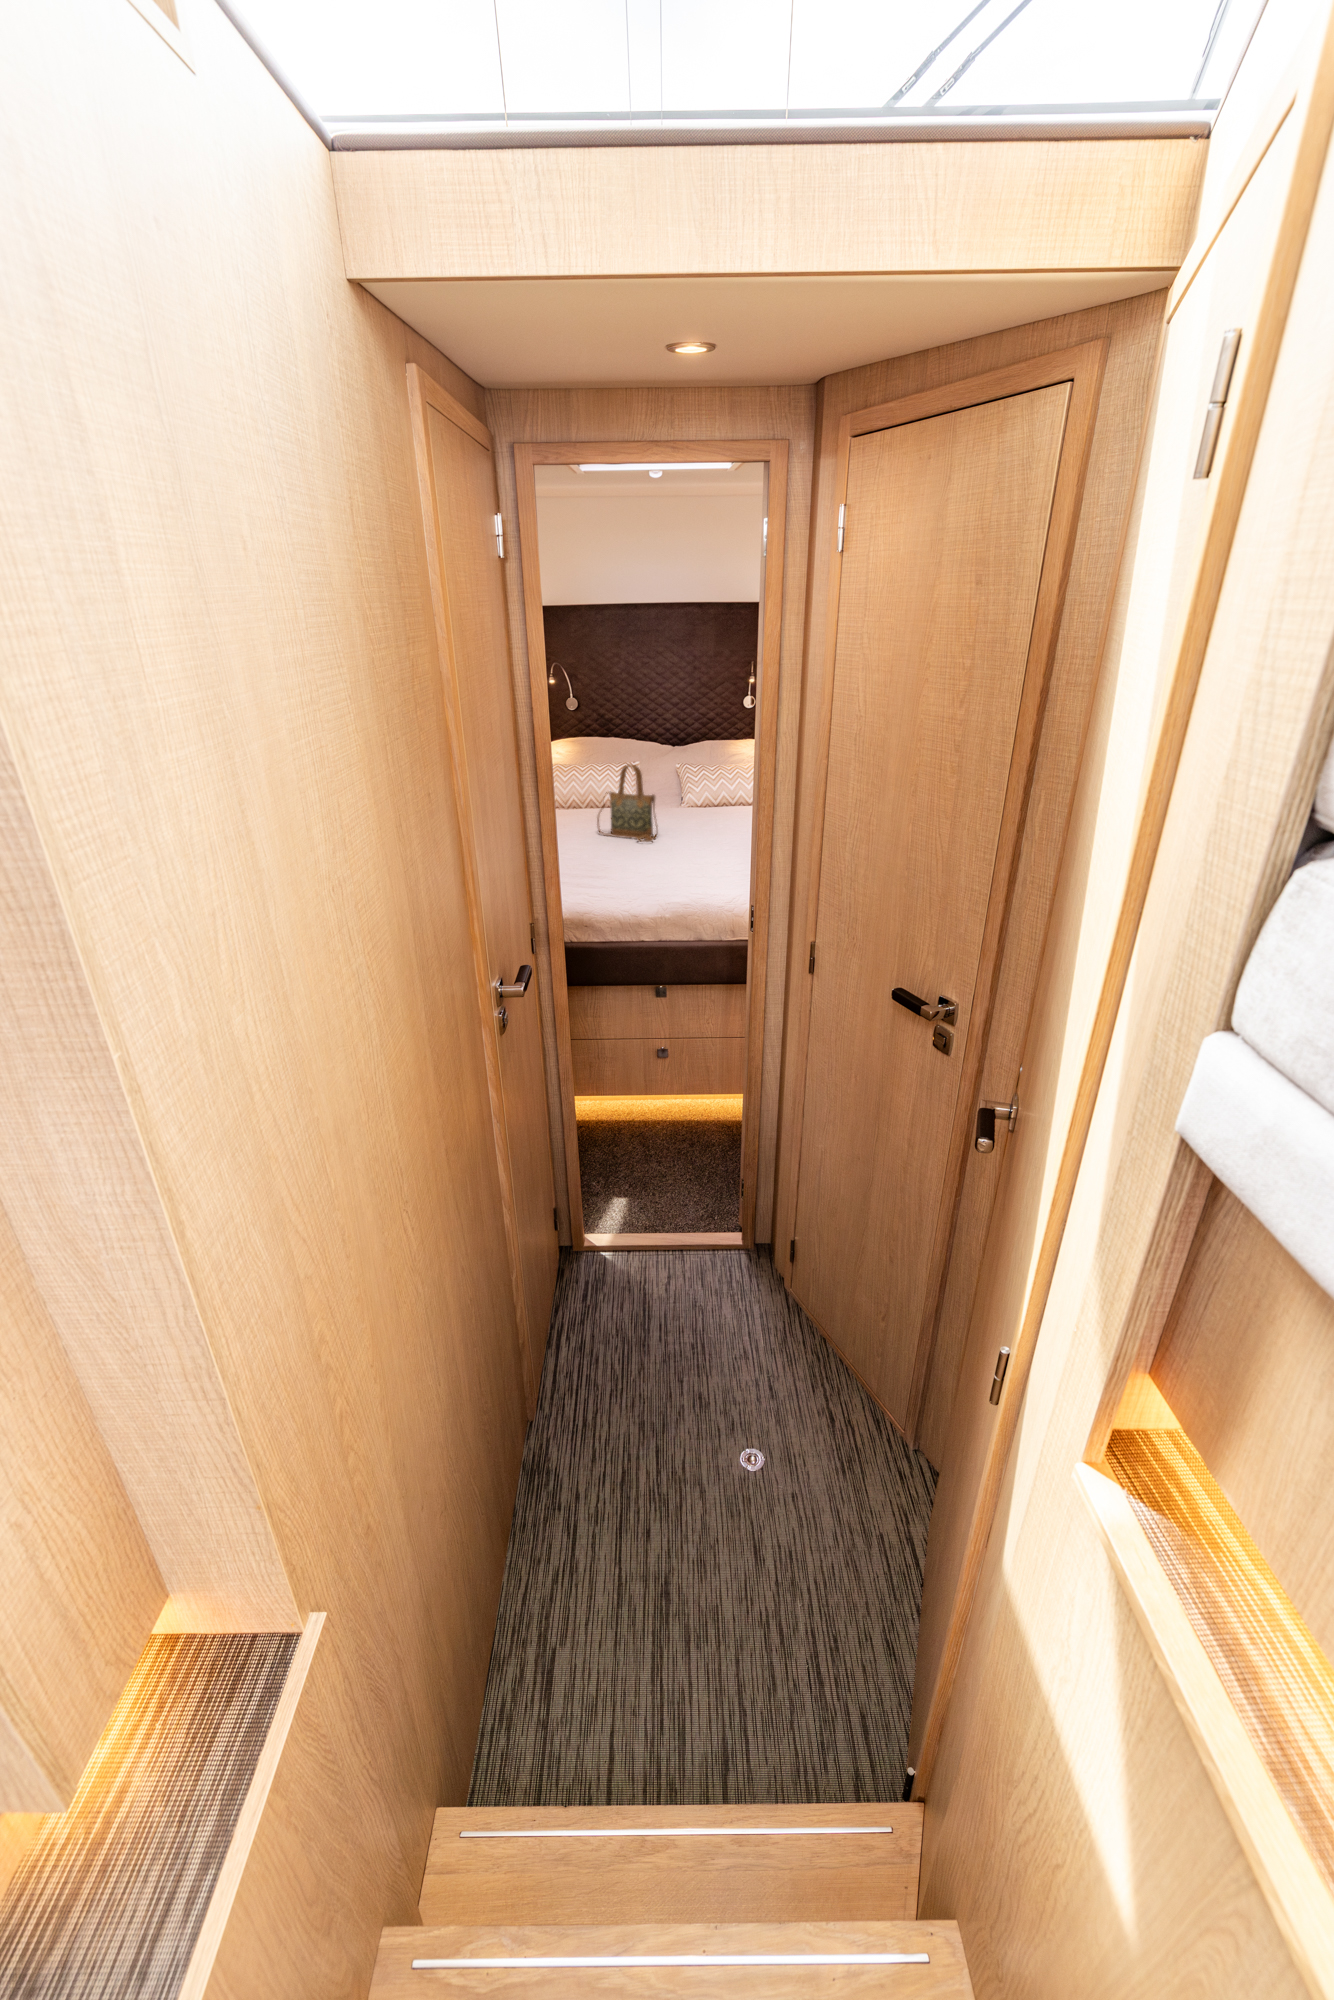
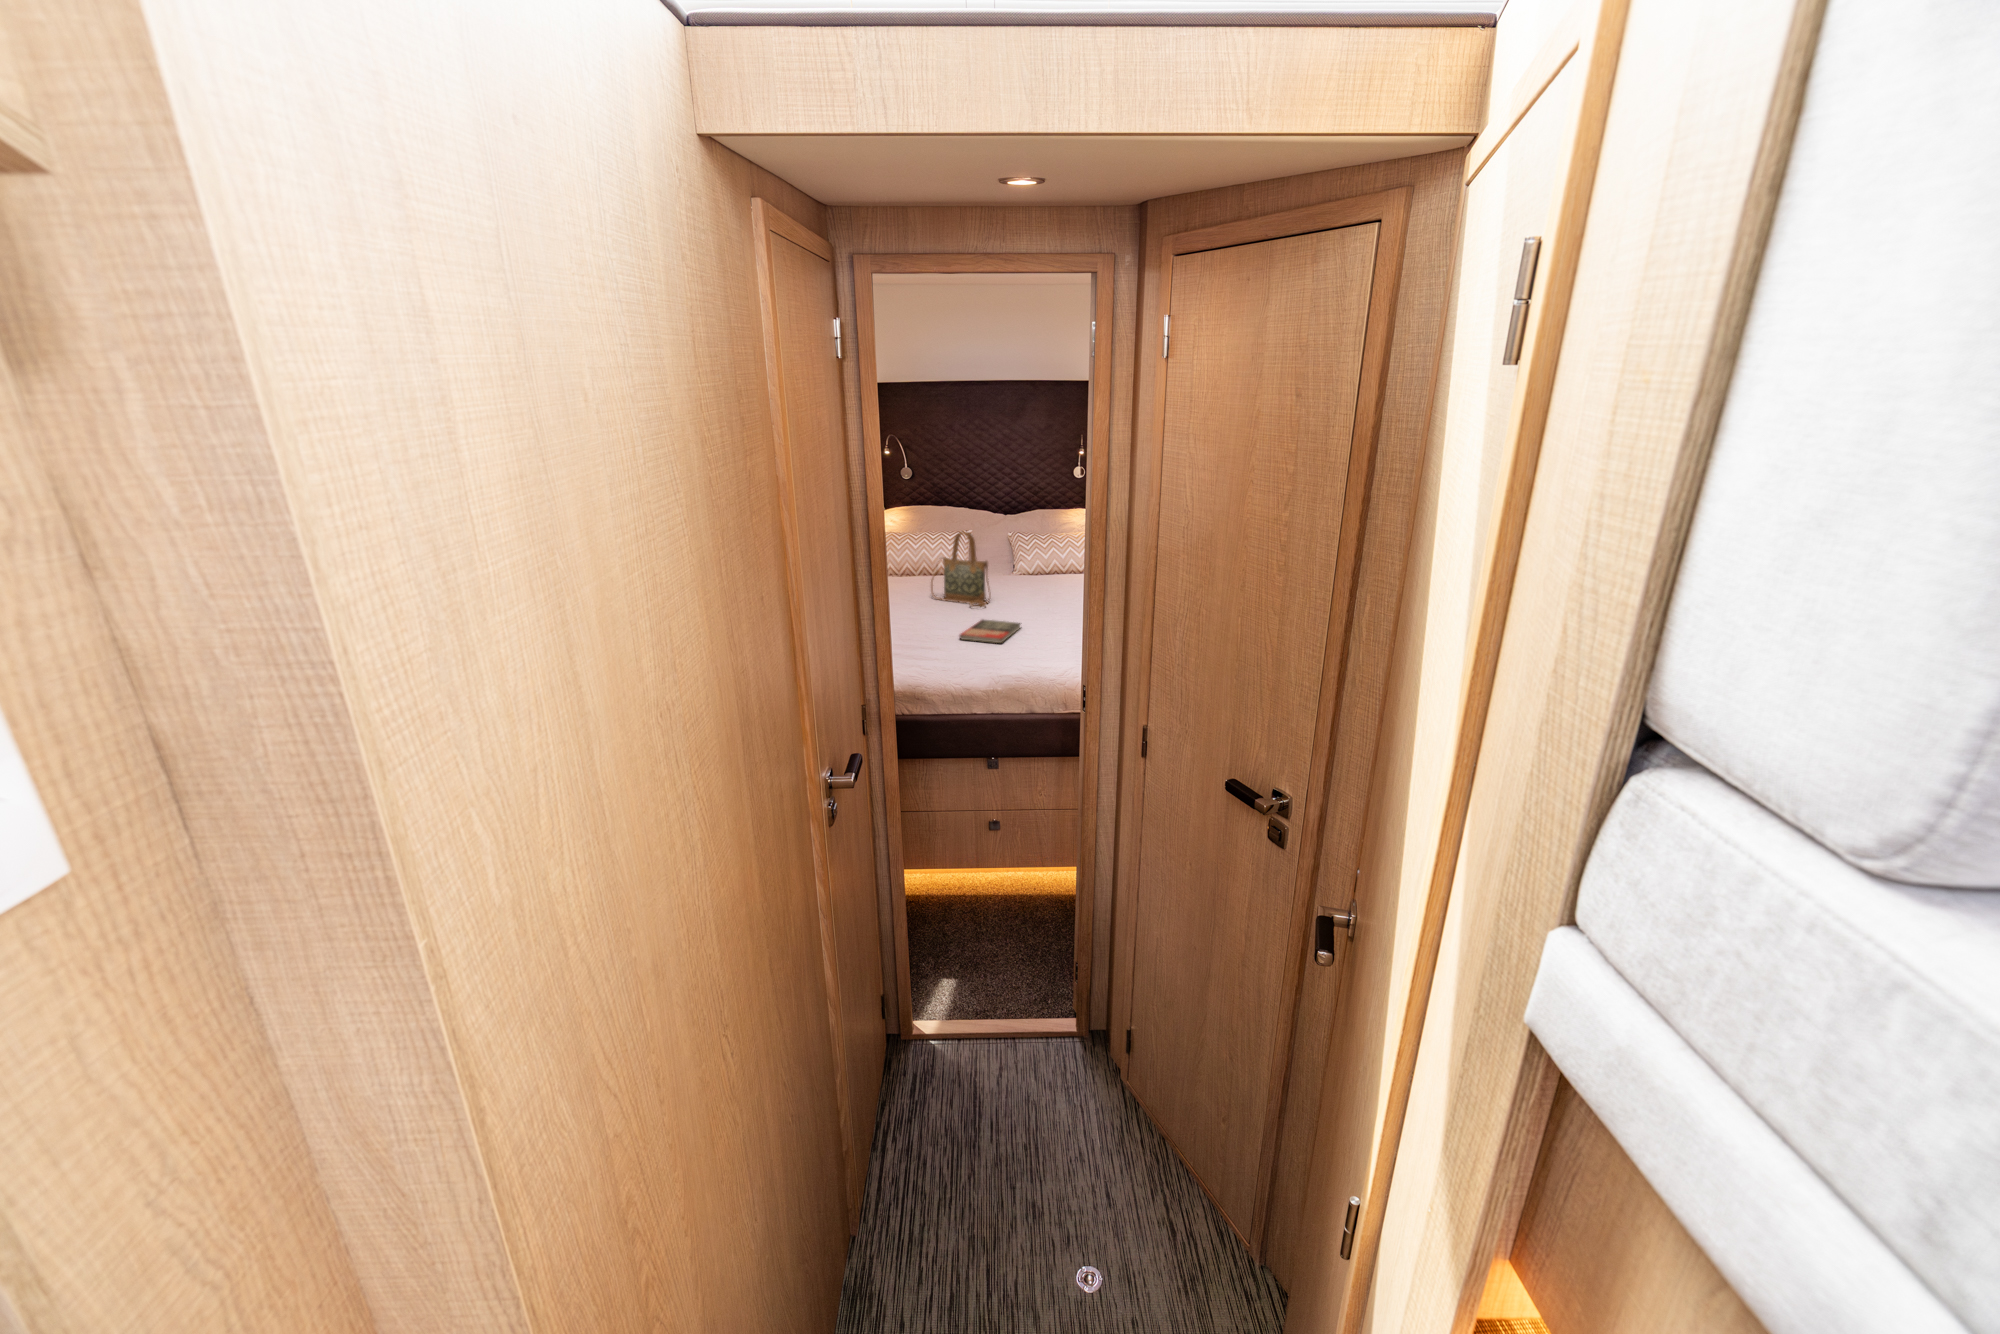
book: none [627,853,689,875] -> present [960,620,1020,643]

